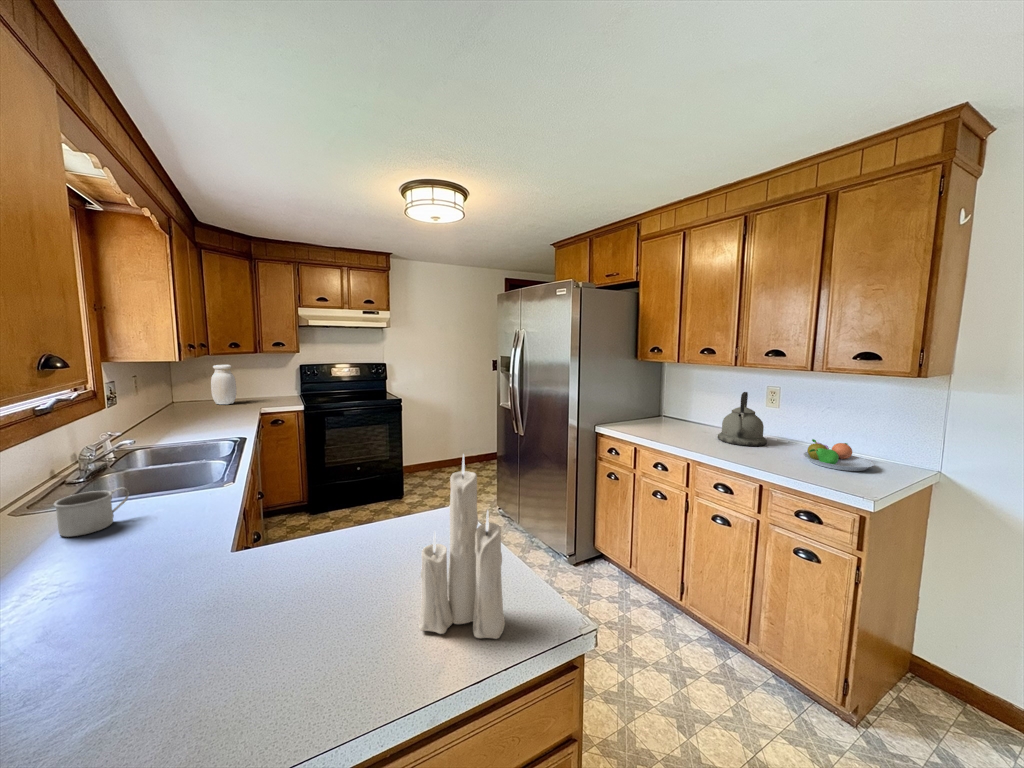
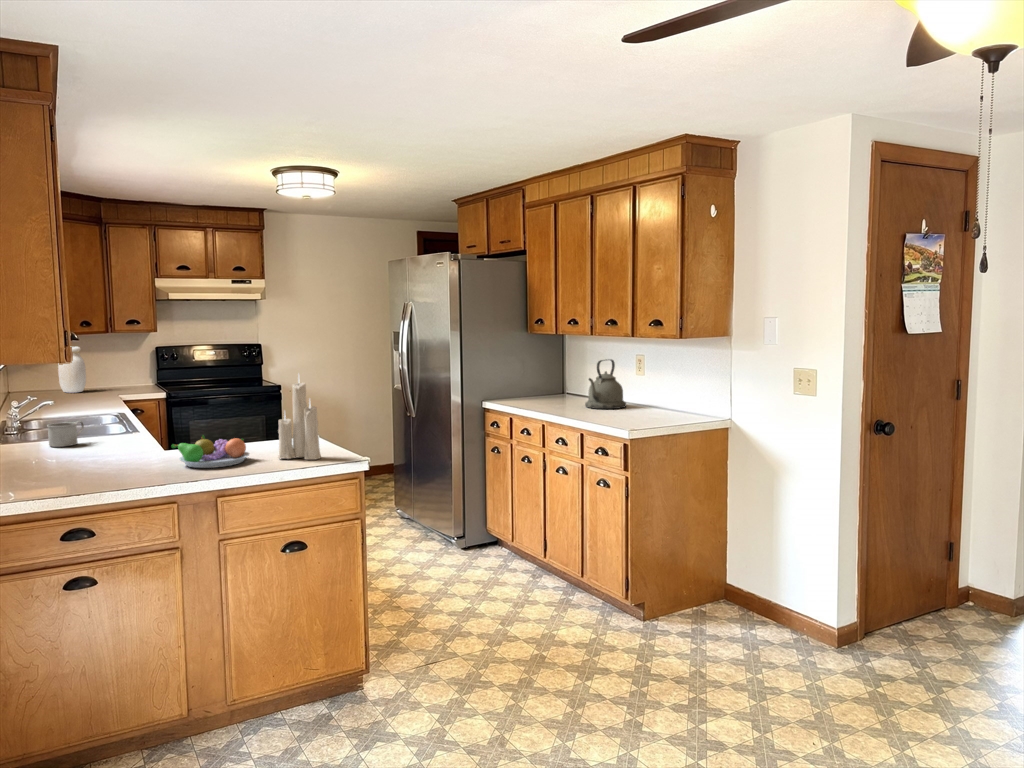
fruit bowl: present [804,439,874,471] -> present [172,435,249,468]

